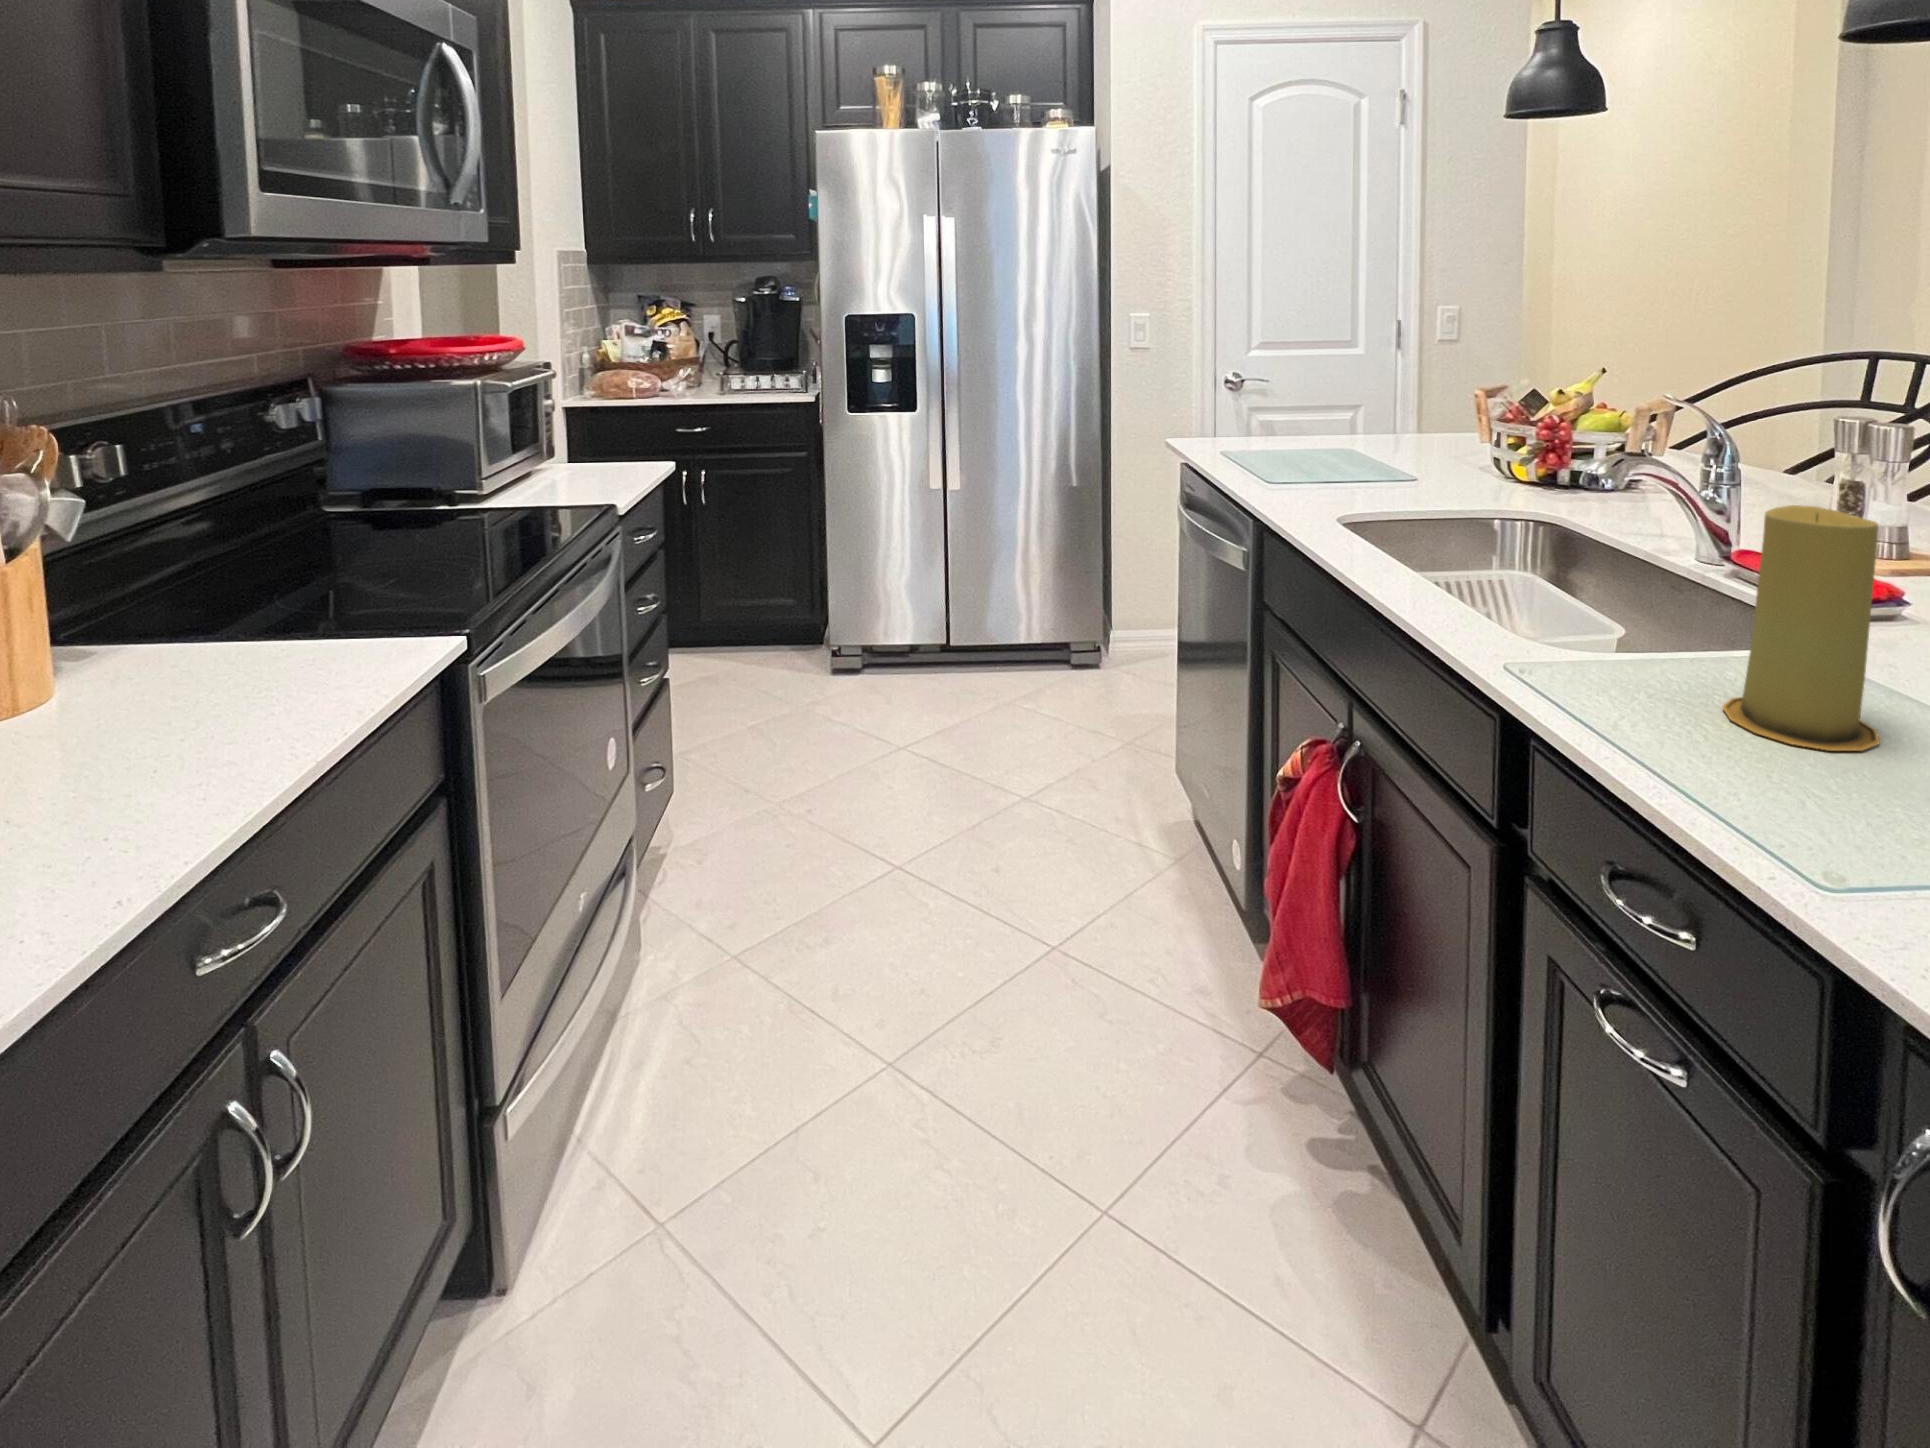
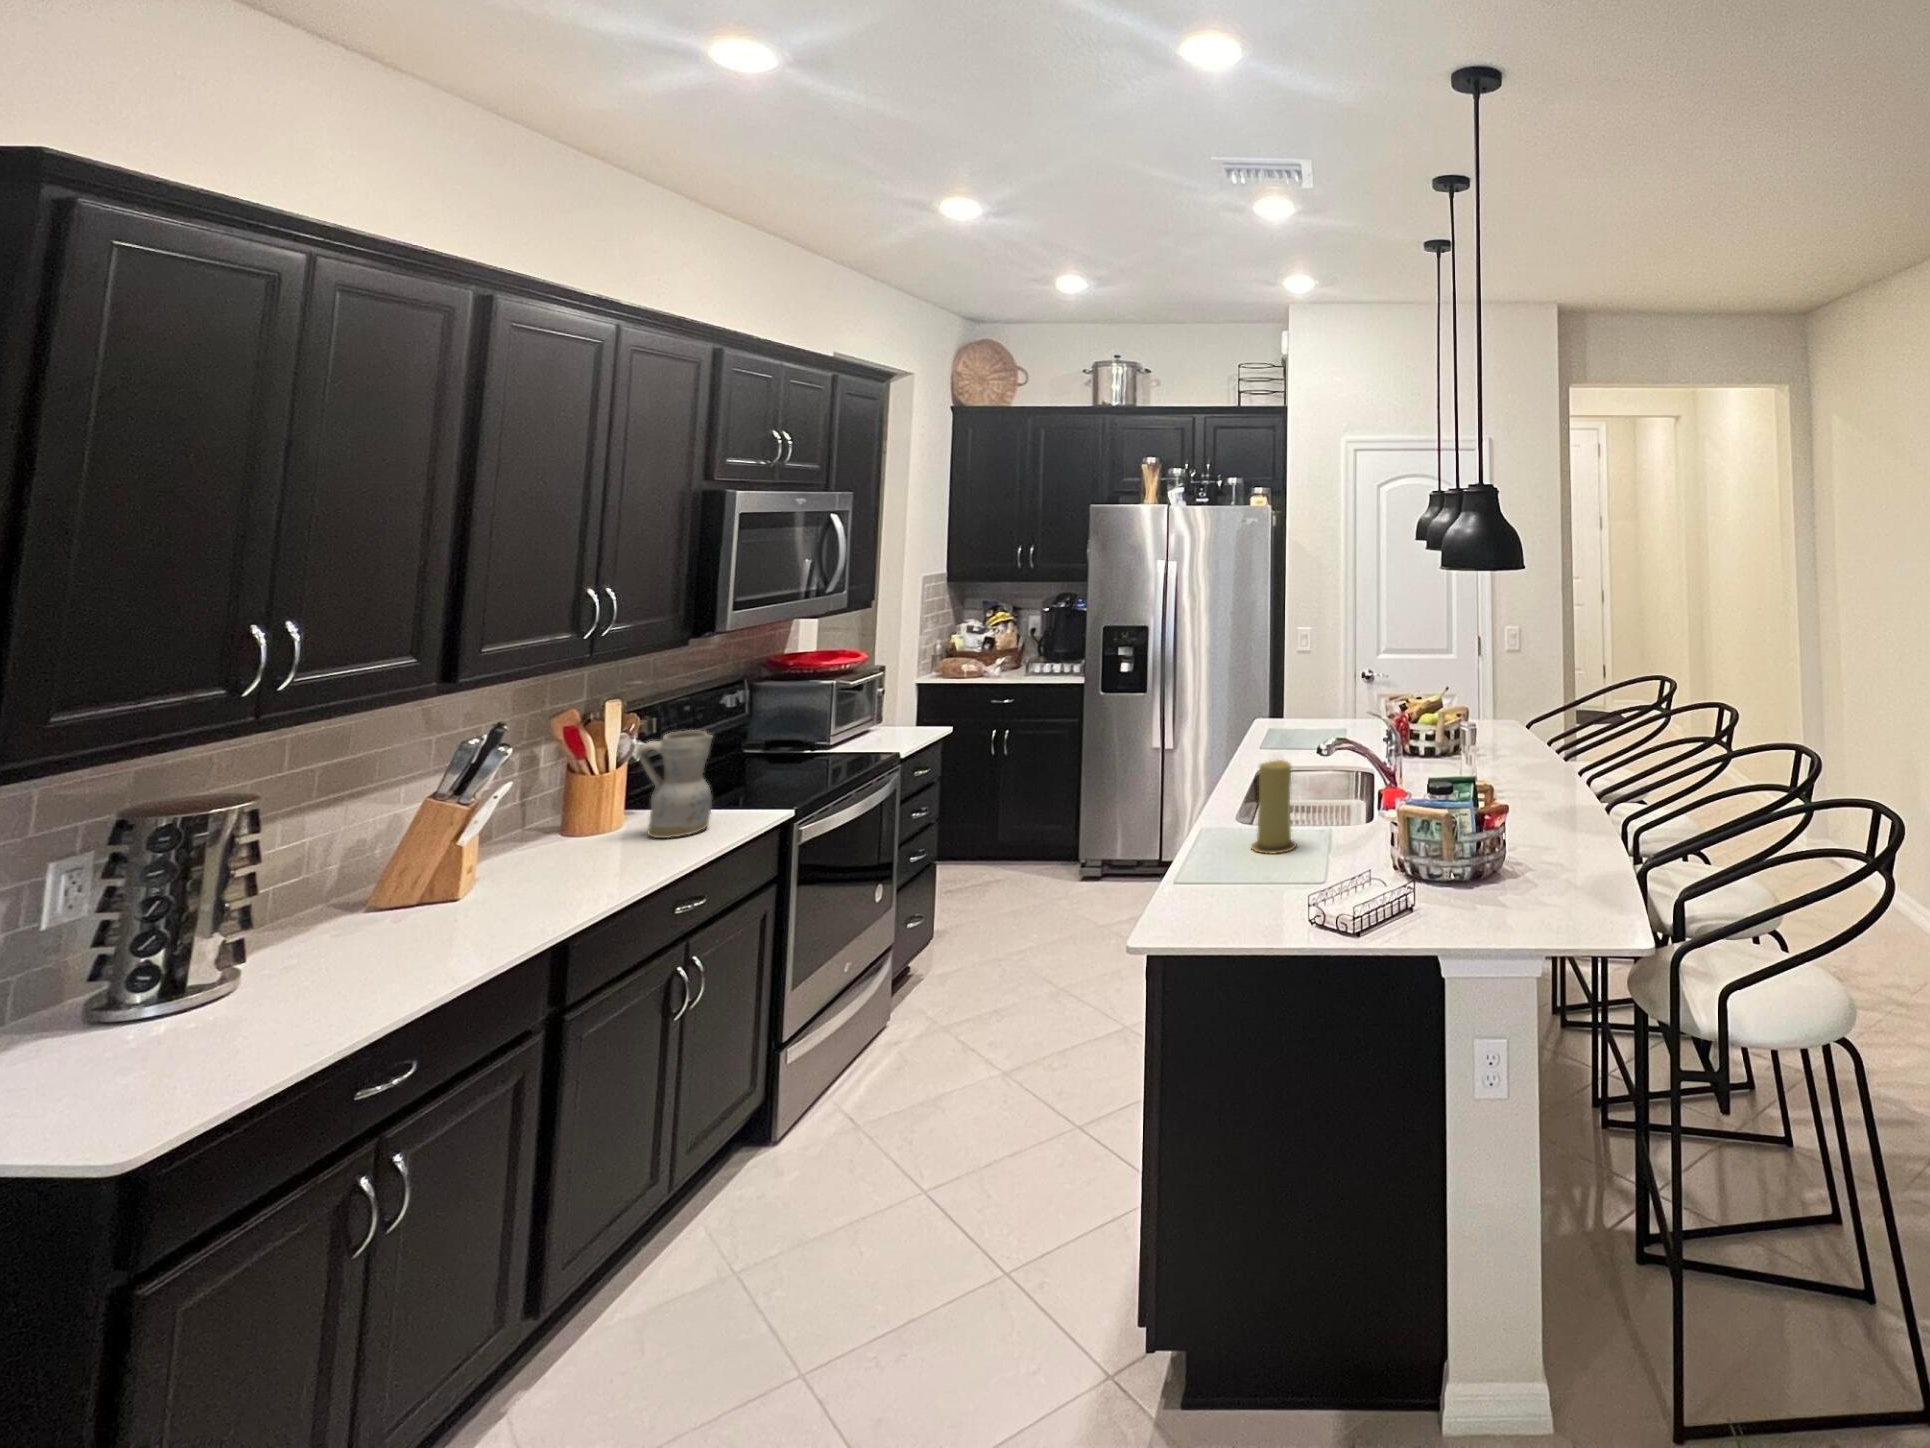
ceramic pitcher: none [42,464,265,734] -> present [639,730,713,838]

